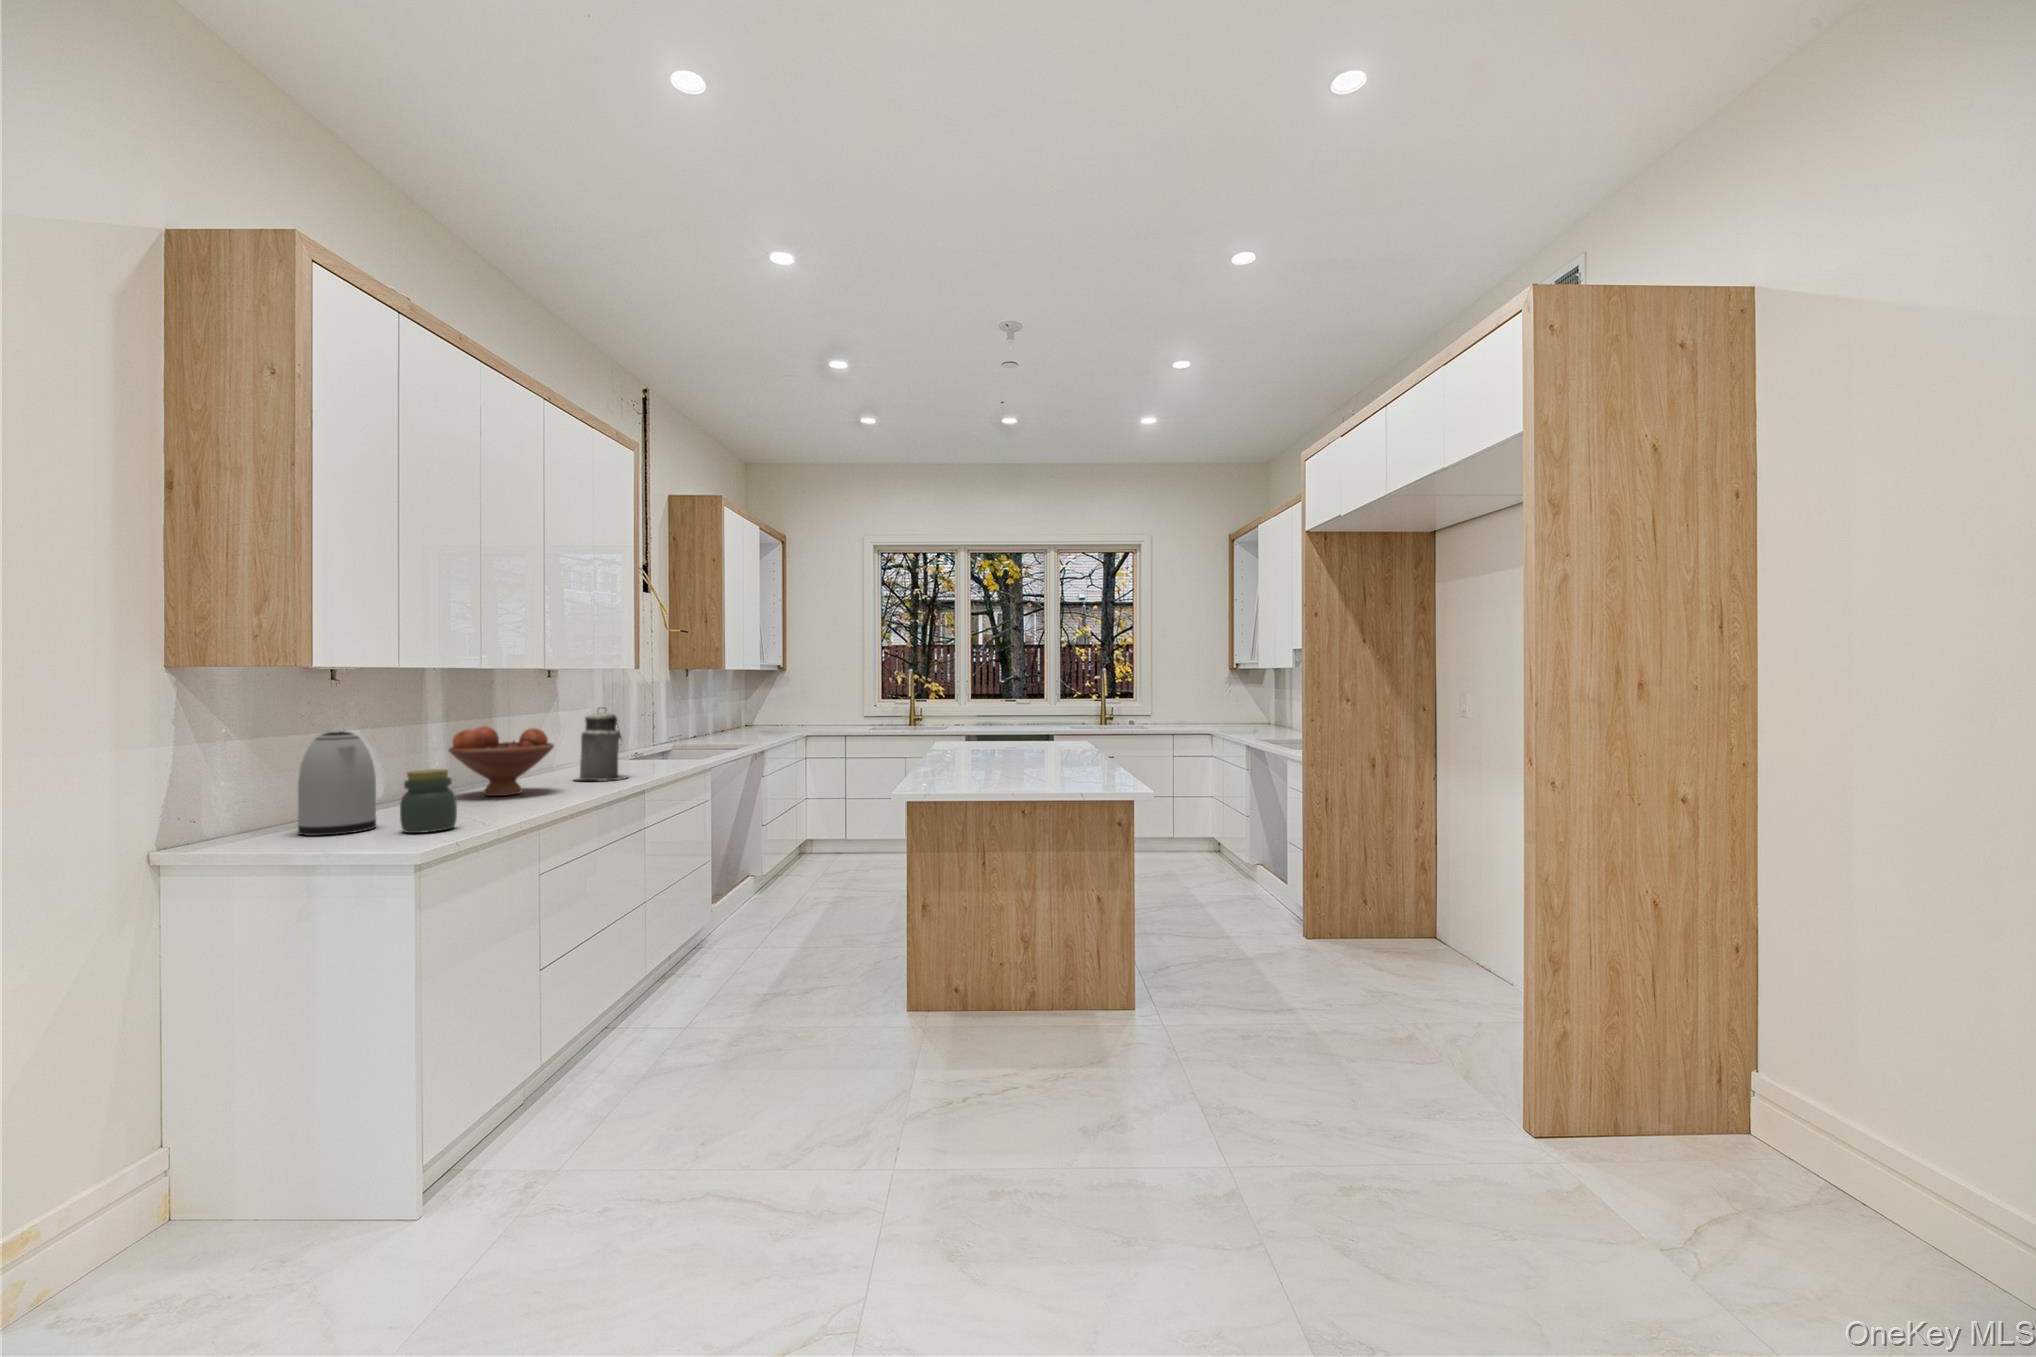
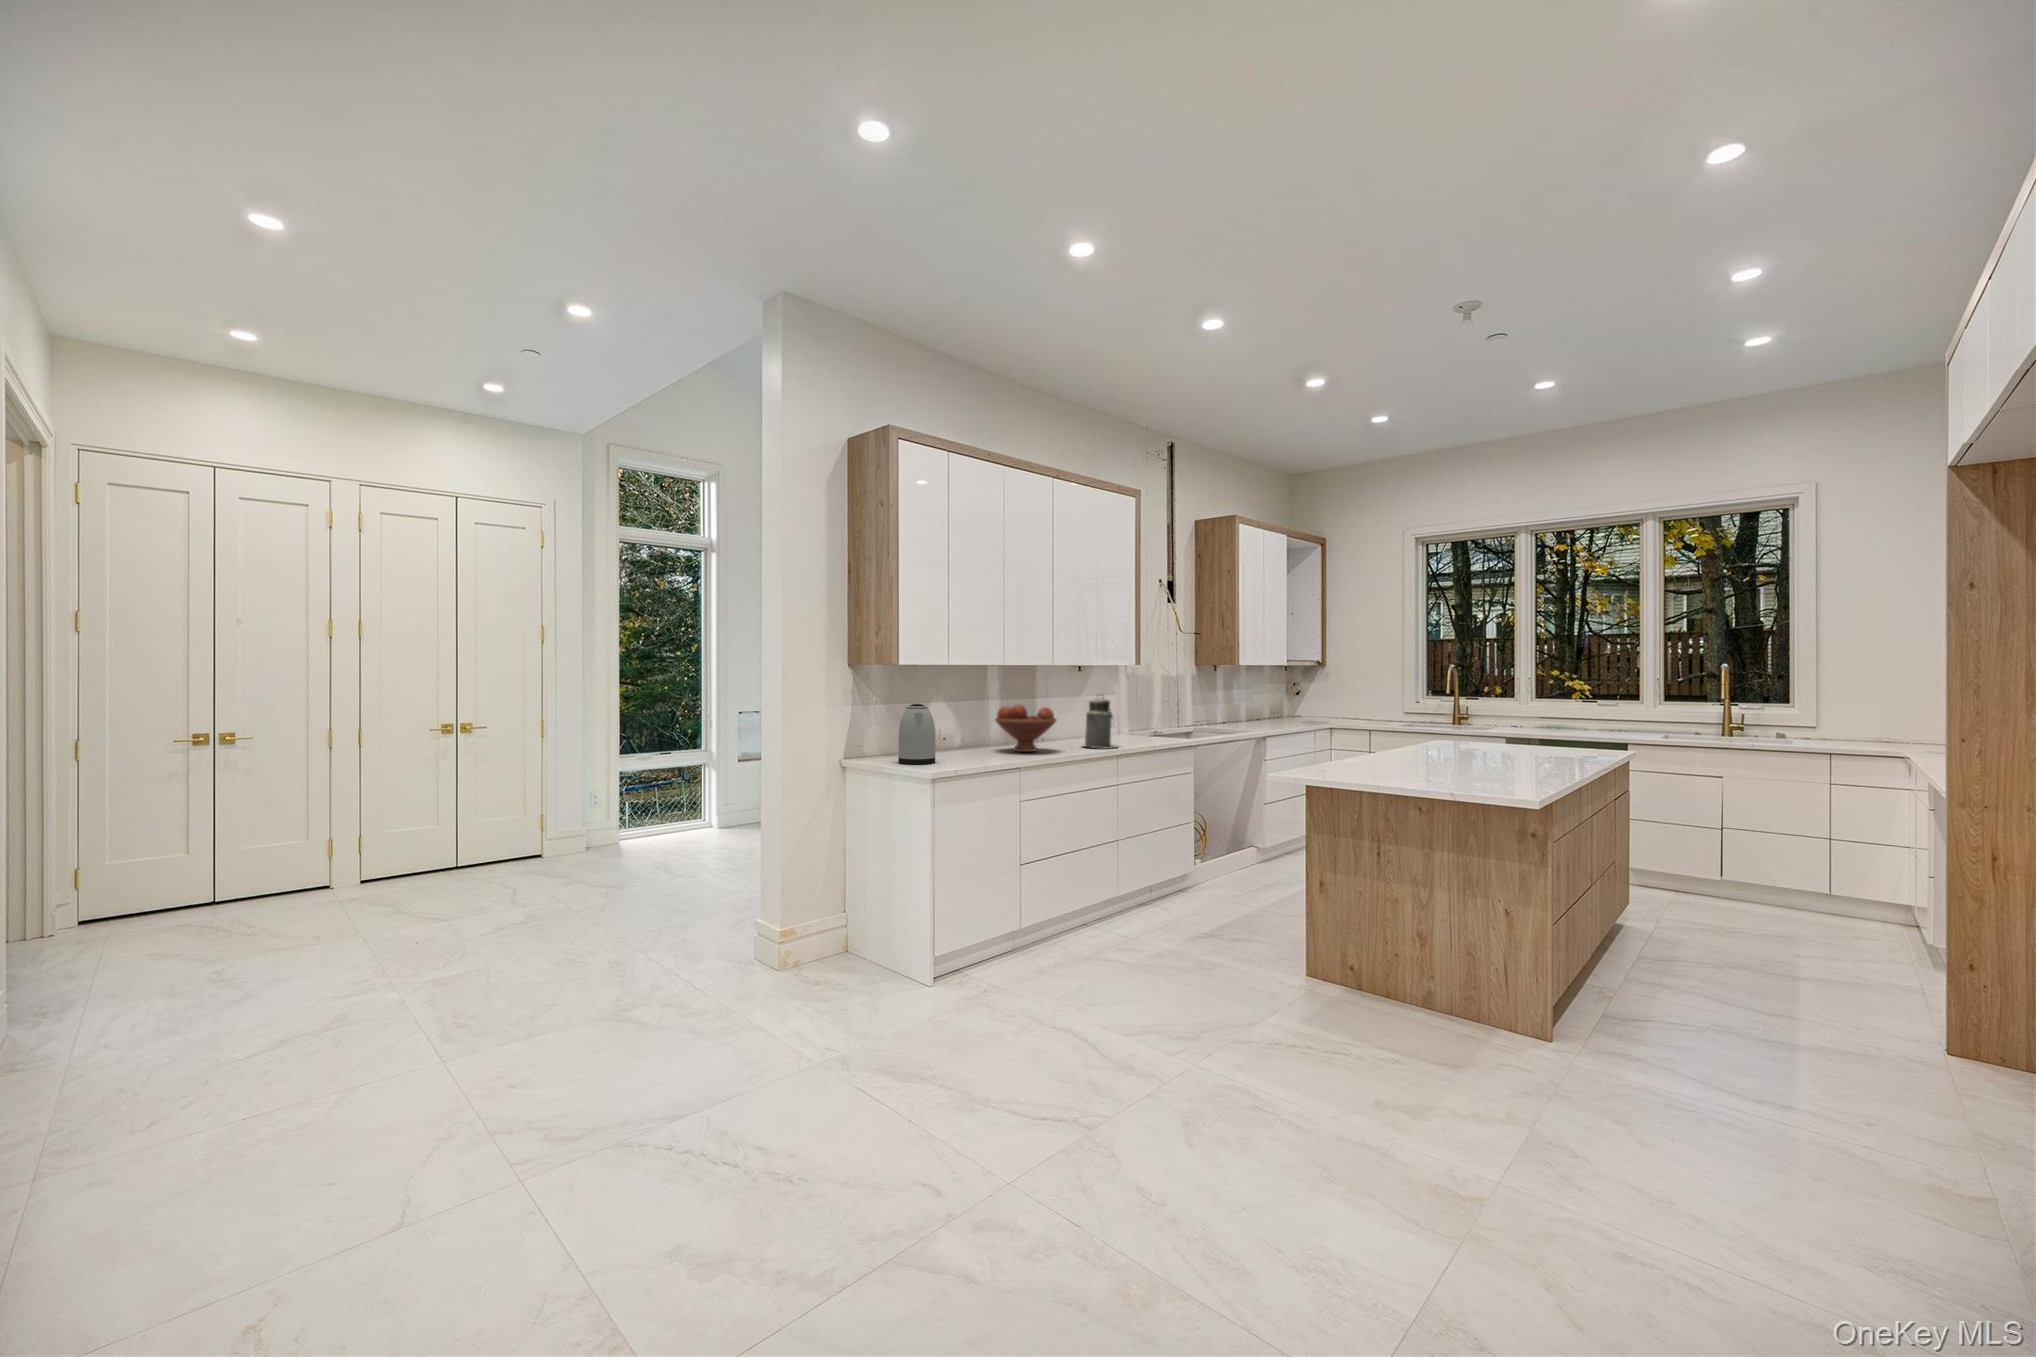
jar: present [400,769,457,833] -> none [939,730,968,768]

